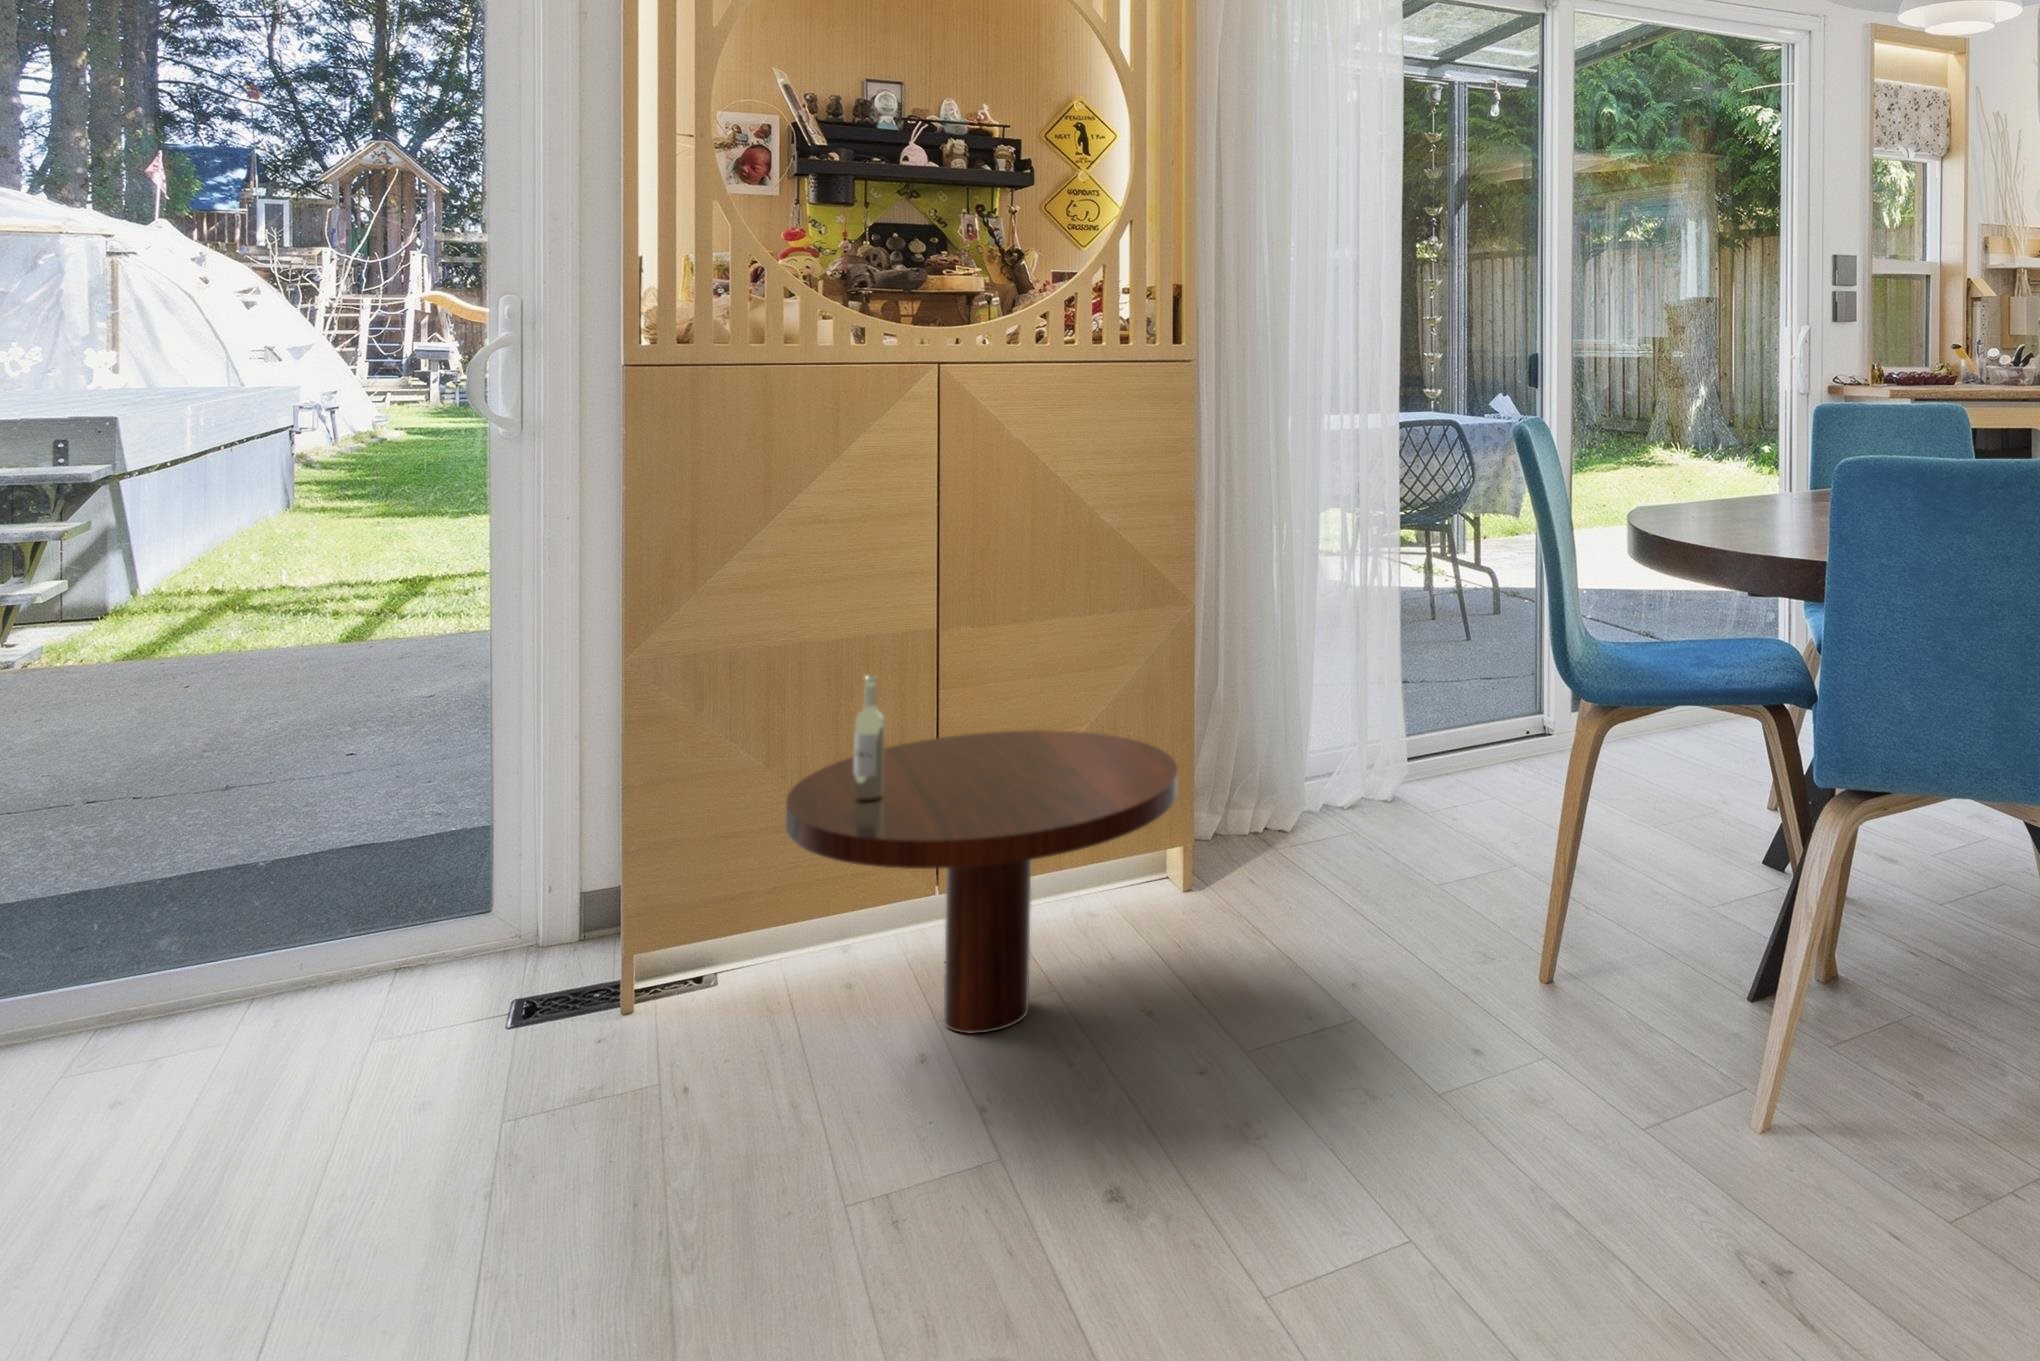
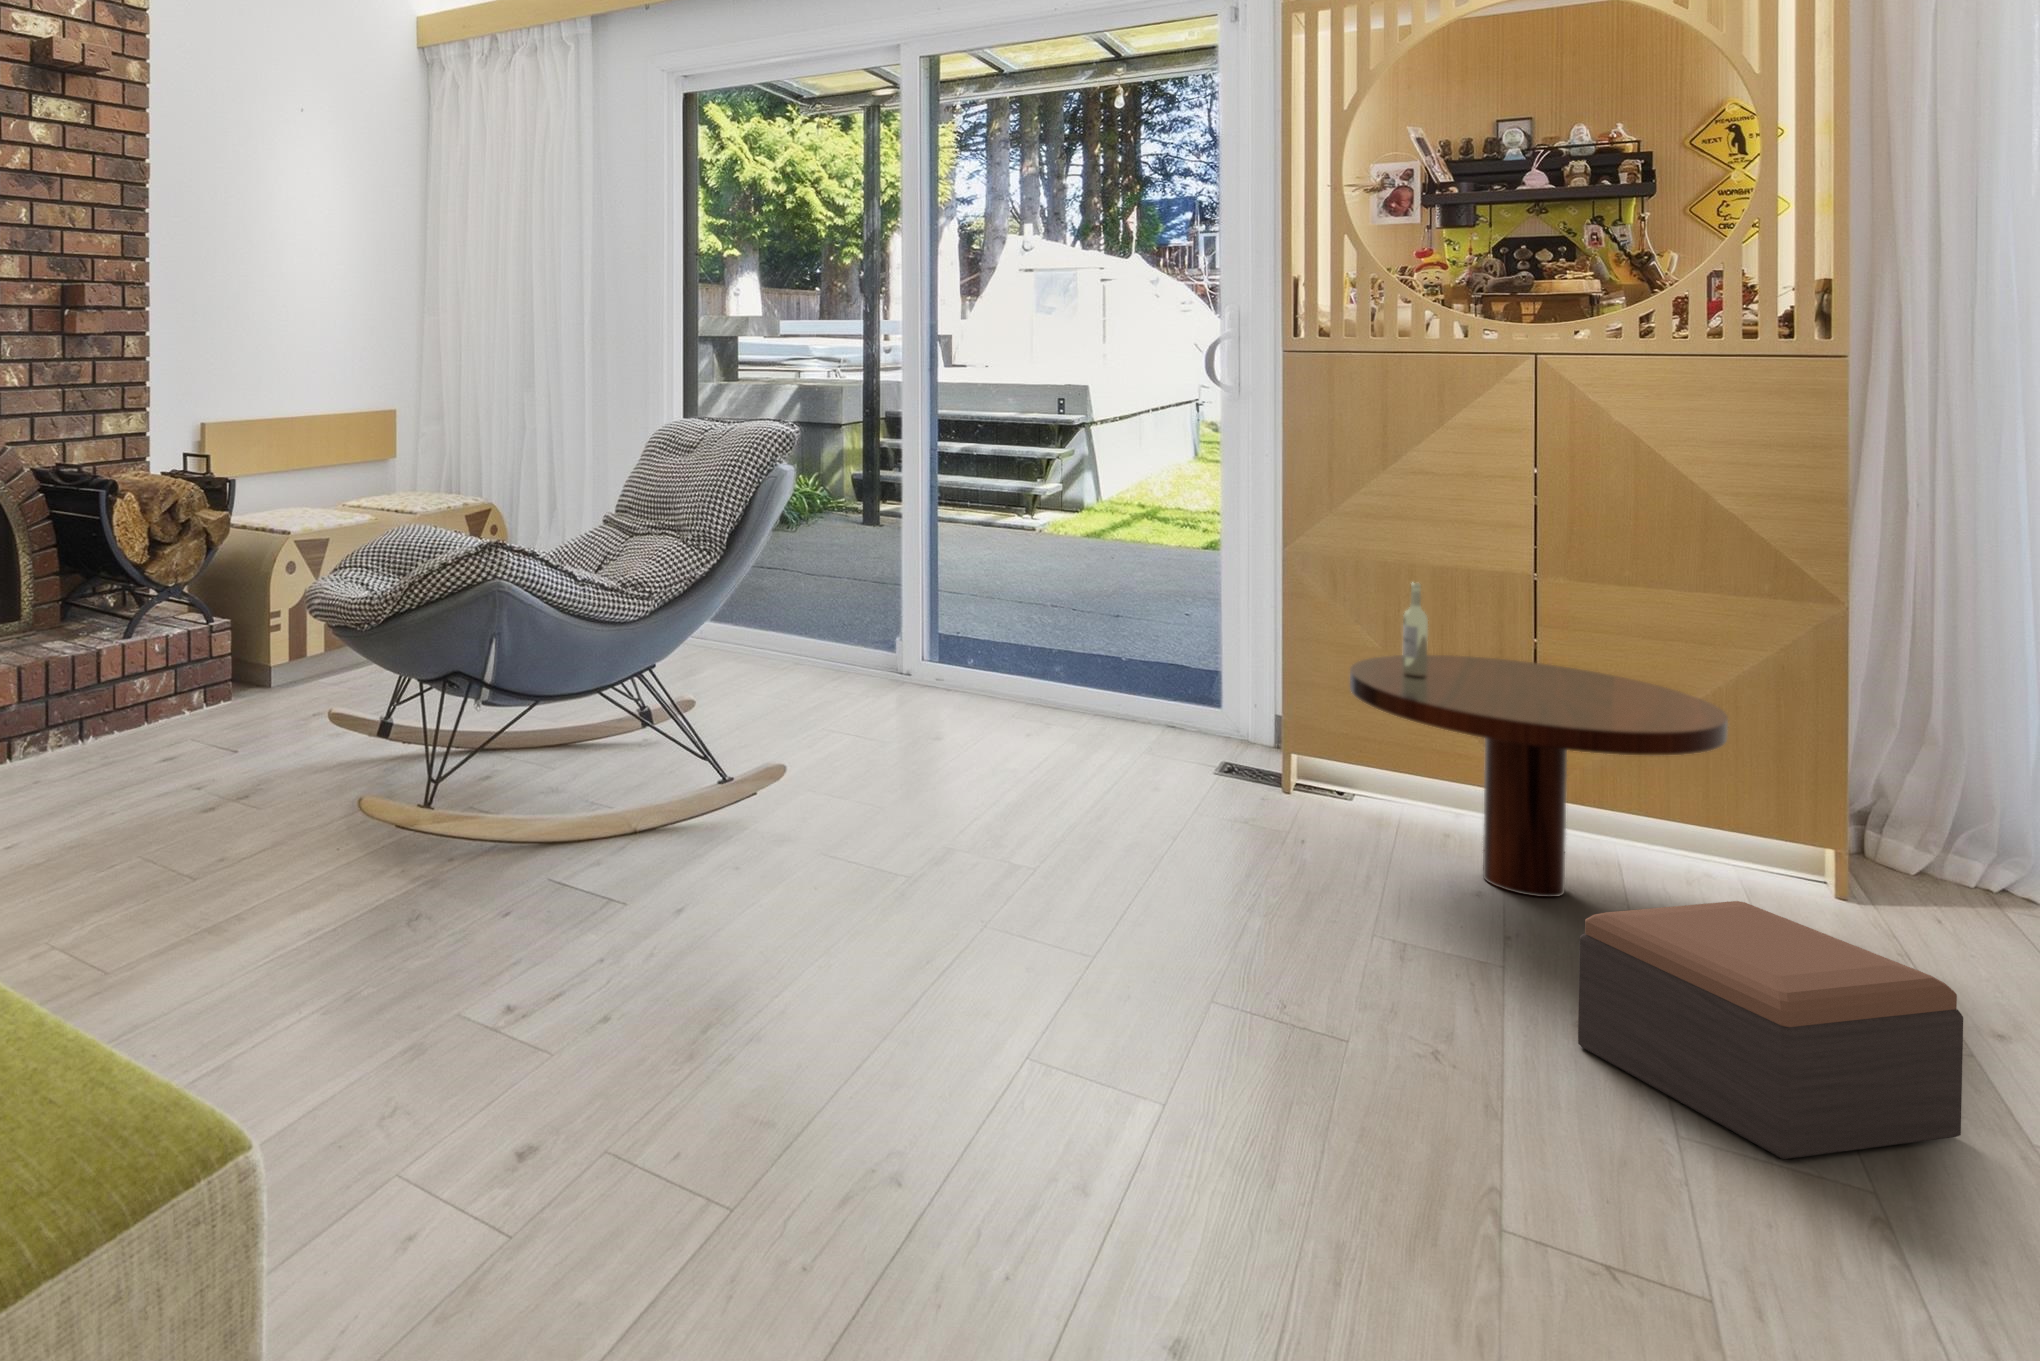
footstool: none [1194,967,1467,1250] -> present [1578,901,1963,1159]

